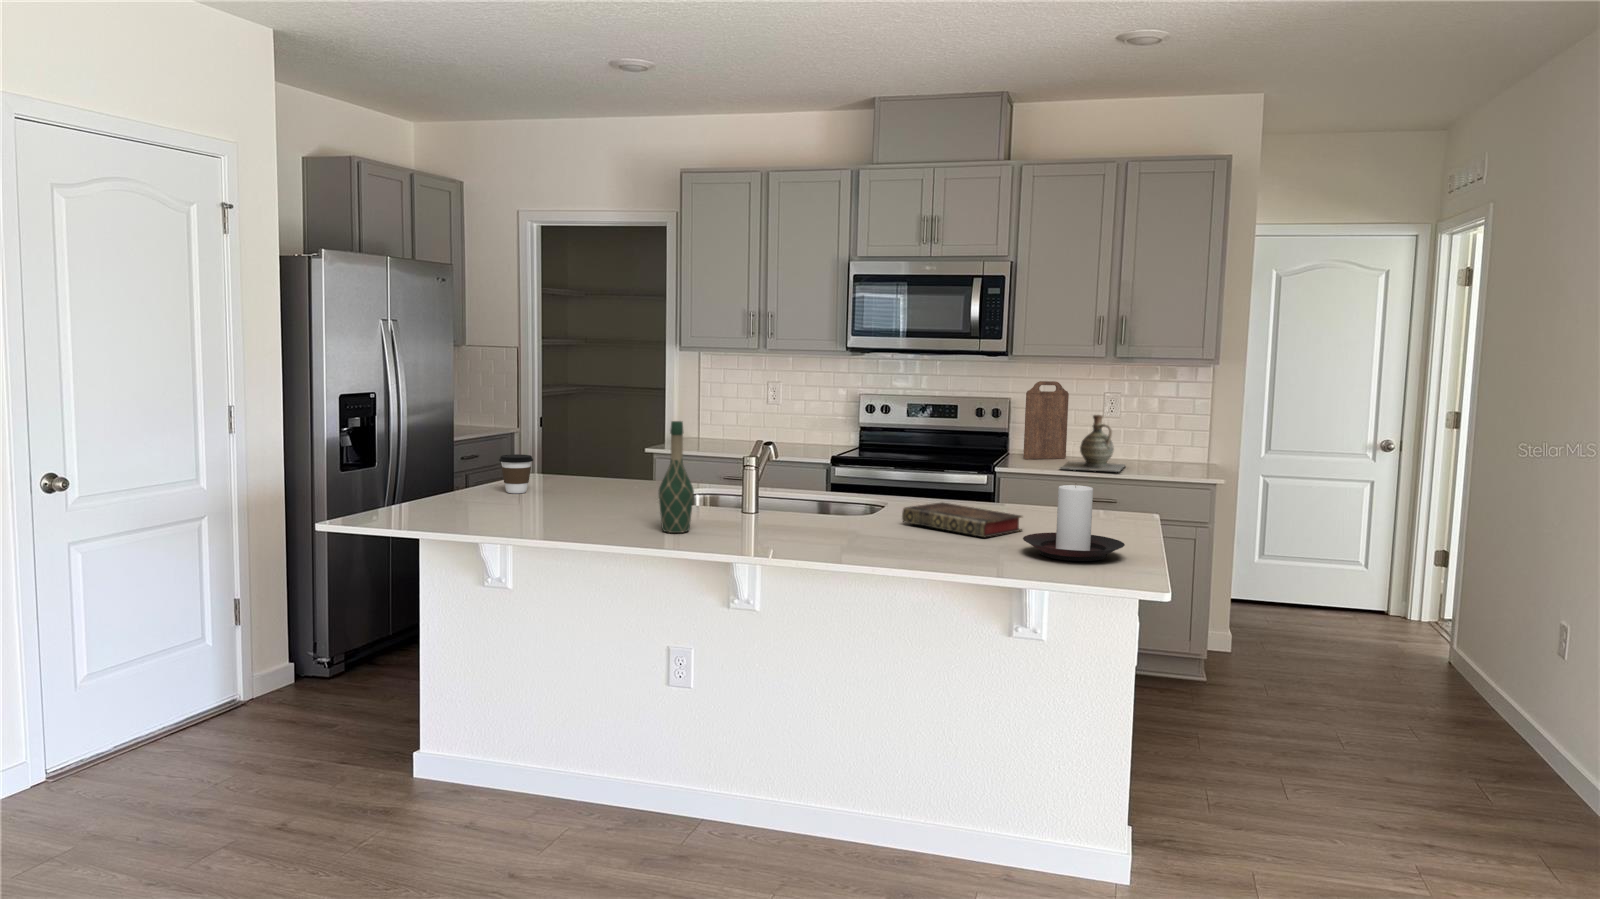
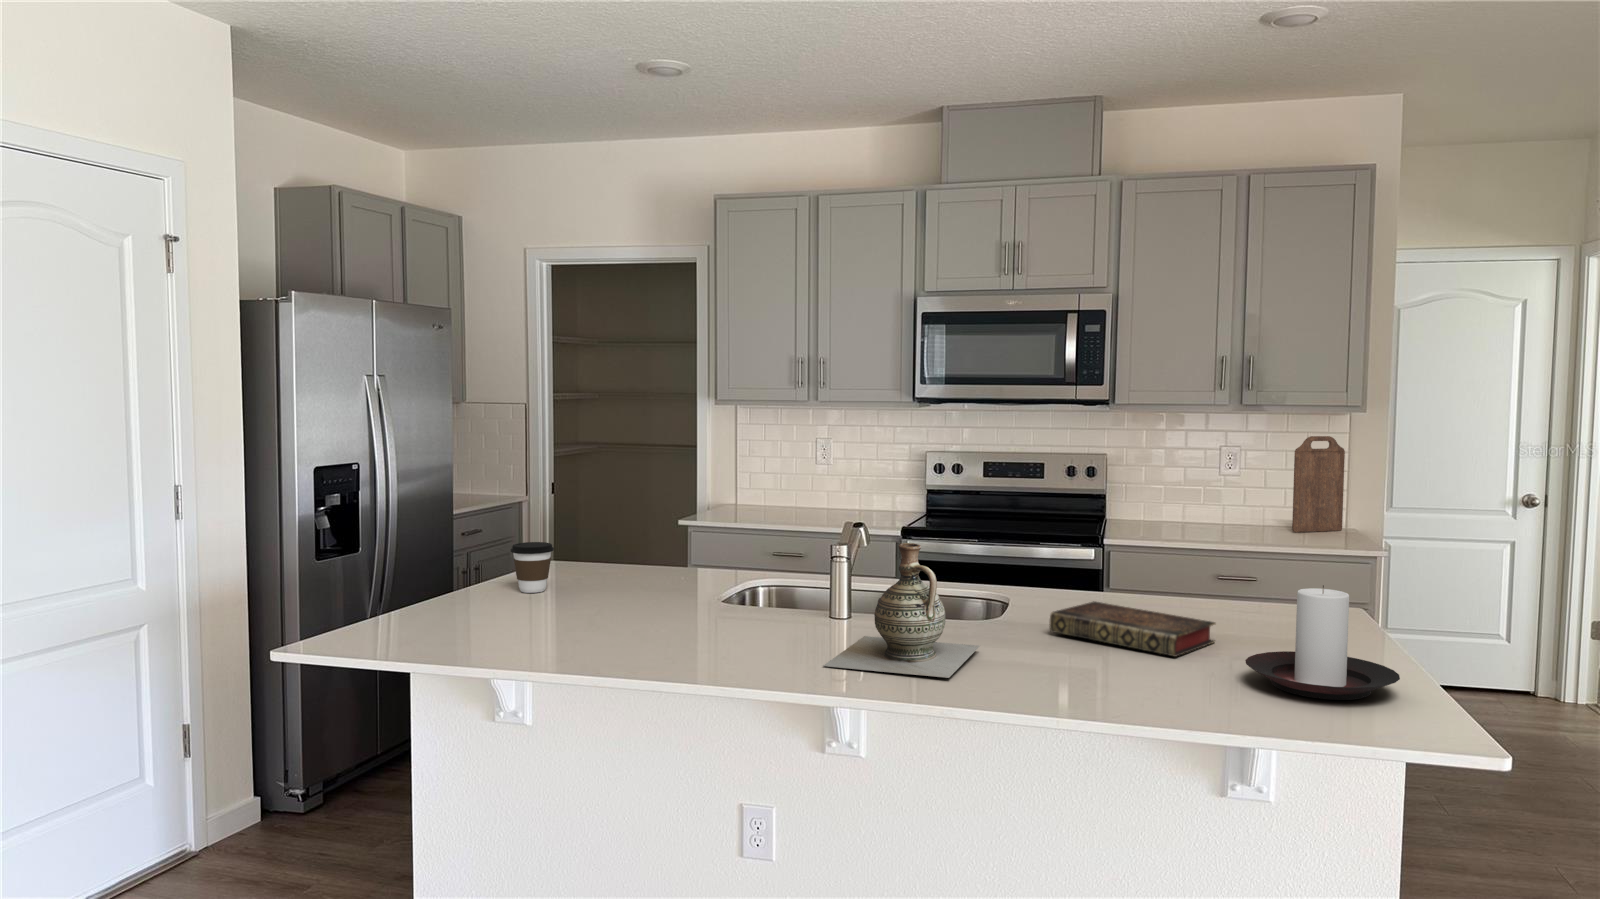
cutting board: present [1023,381,1069,459] -> present [1292,436,1345,532]
ceramic jug: present [1060,415,1125,472] -> present [823,543,980,678]
wine bottle: present [659,421,694,533] -> none [729,505,777,658]

